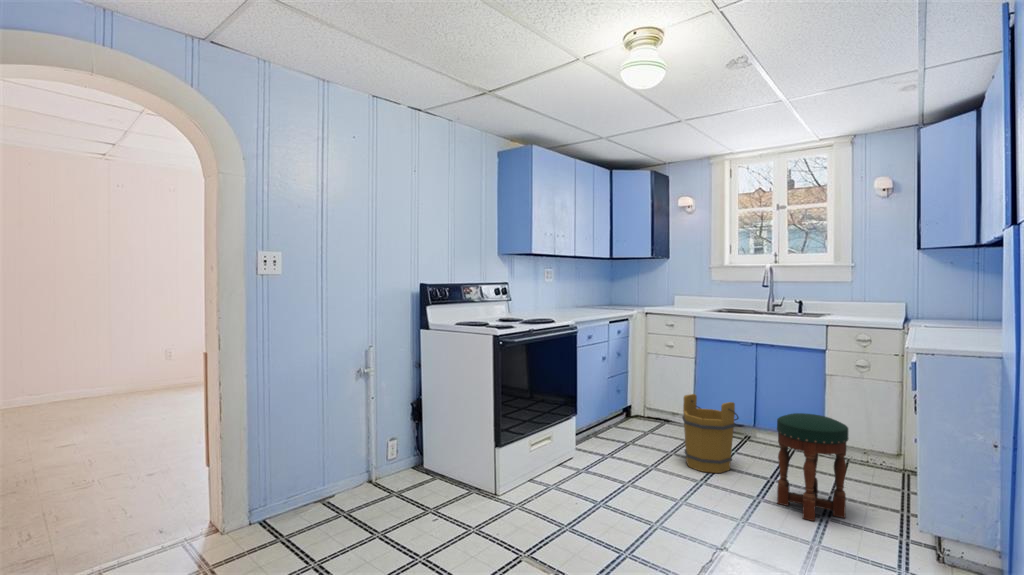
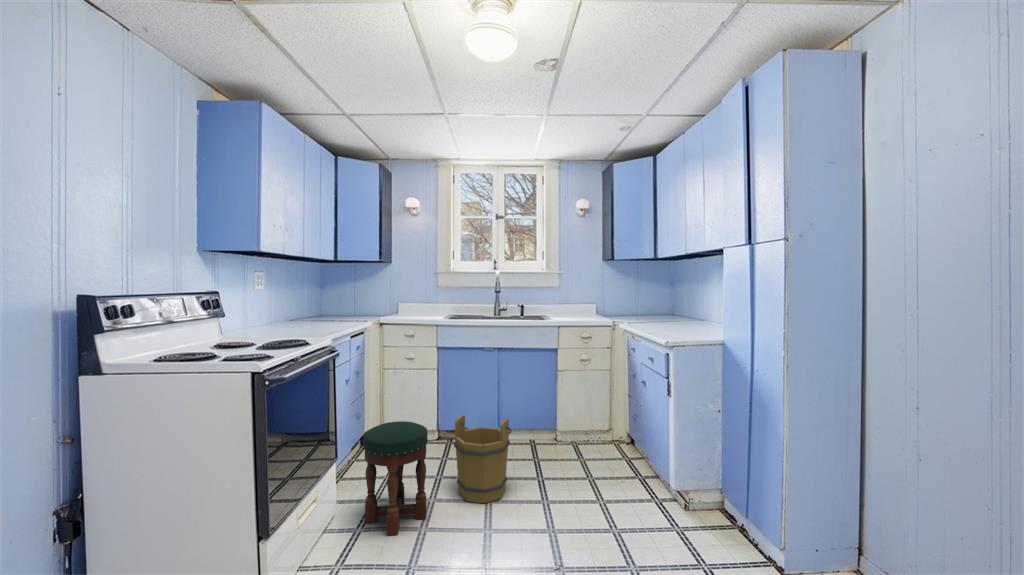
stool: present [777,413,848,521] -> present [363,421,428,535]

